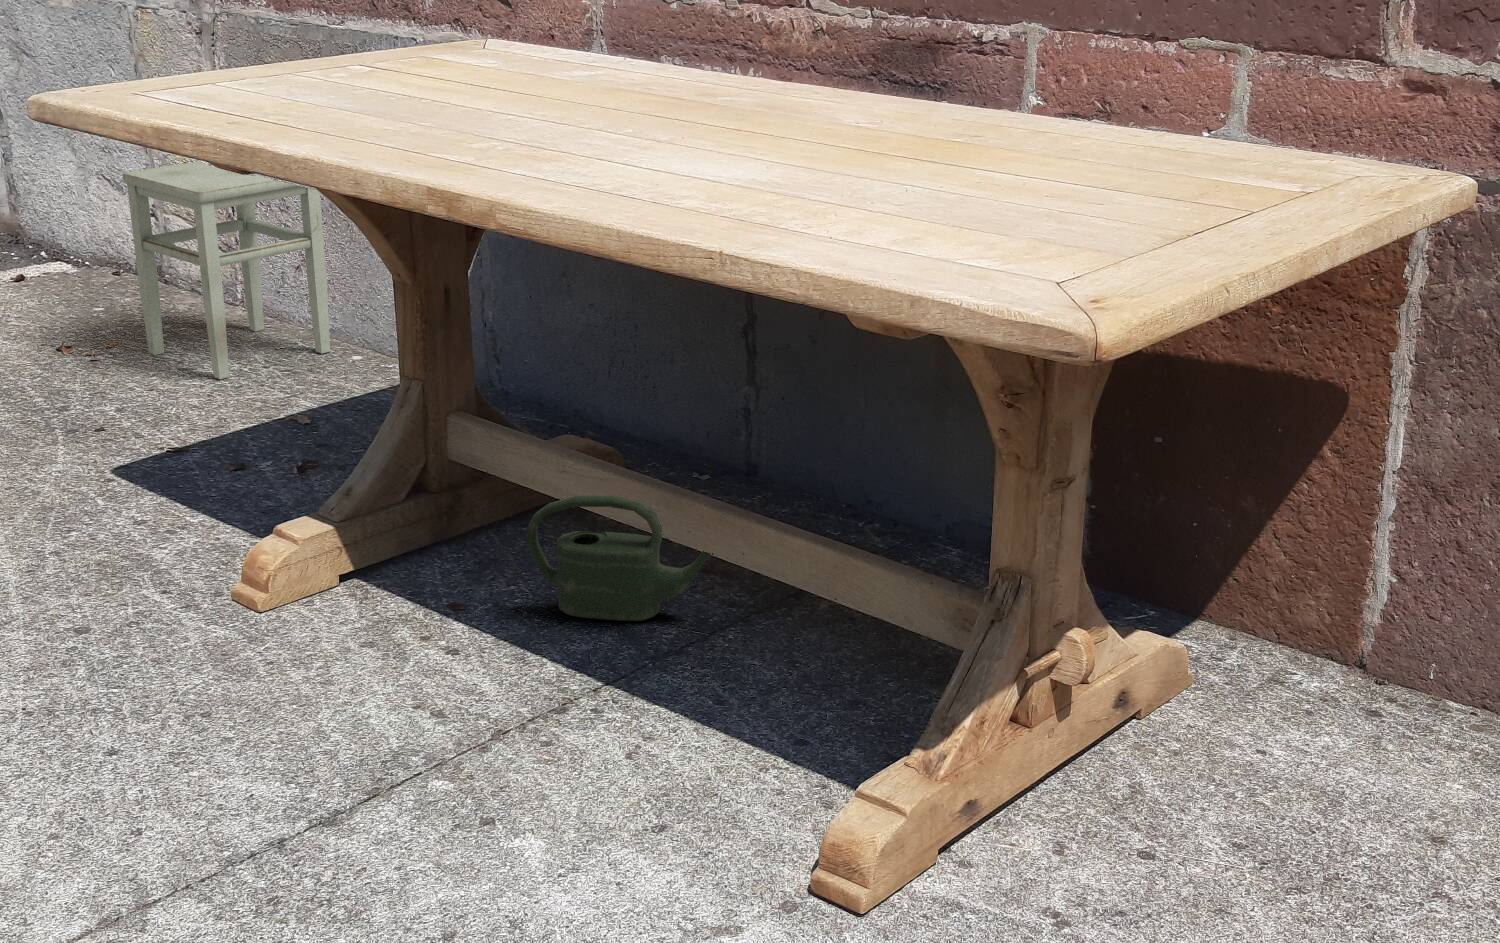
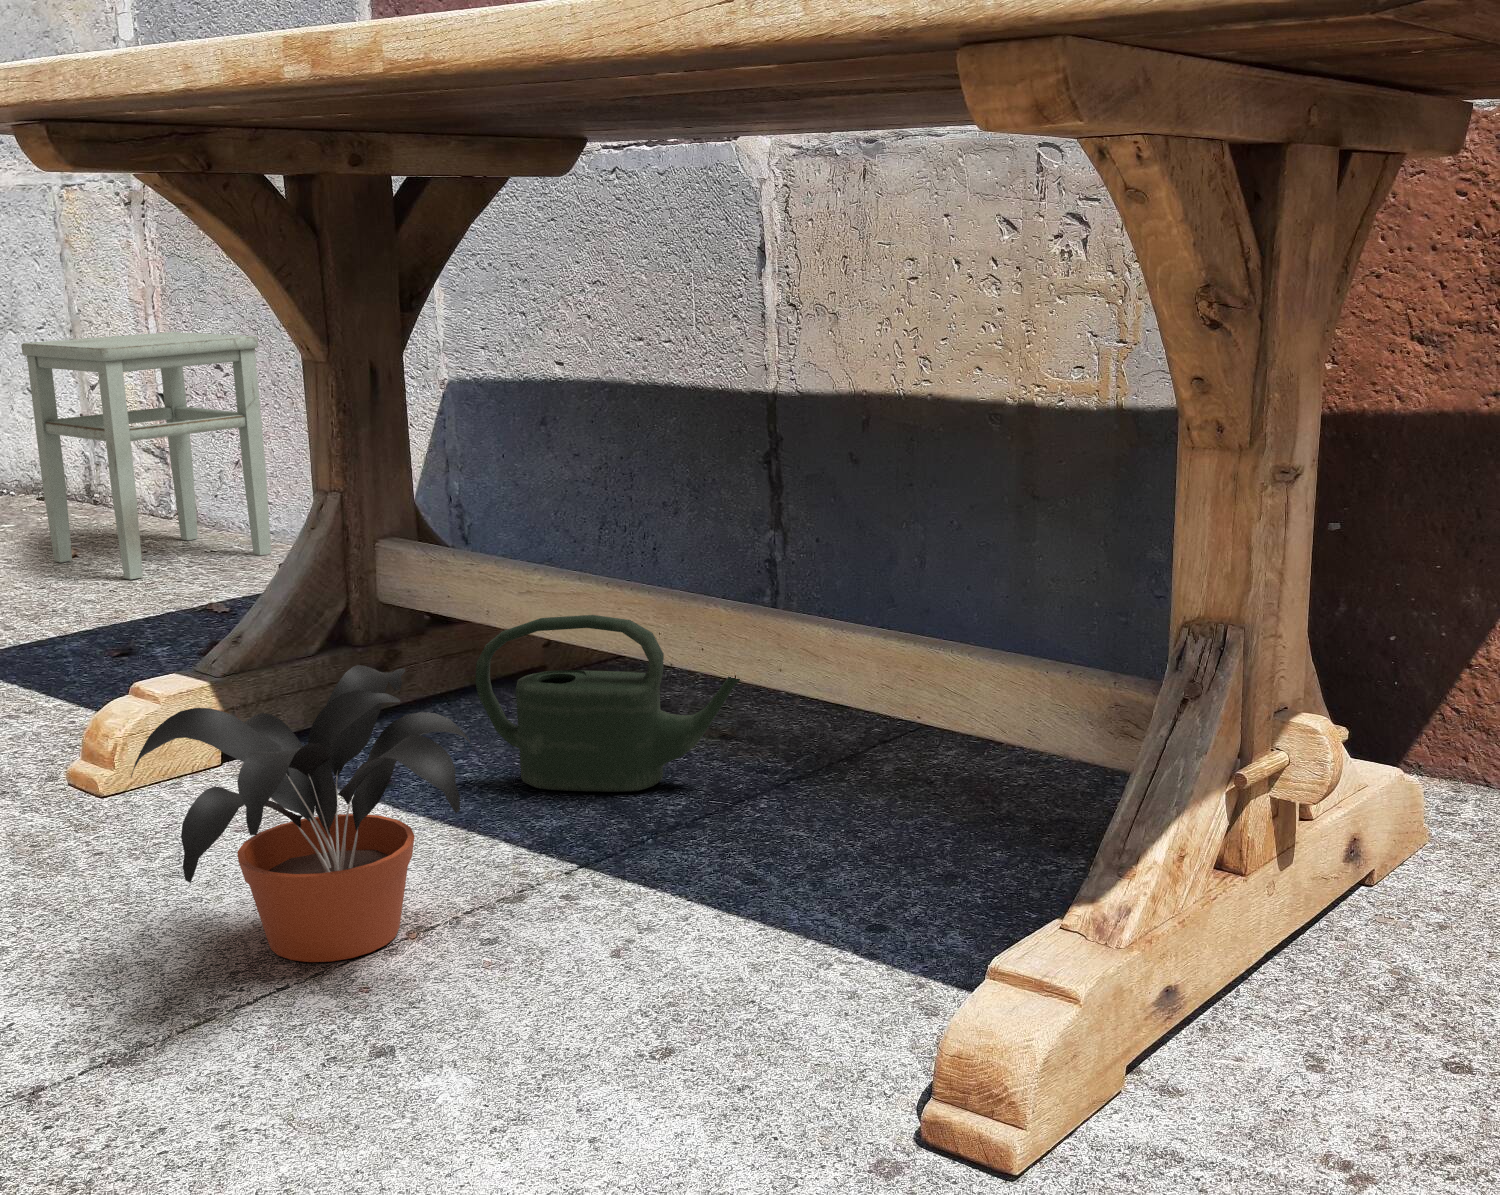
potted plant: none [315,555,538,756] -> present [131,665,475,962]

